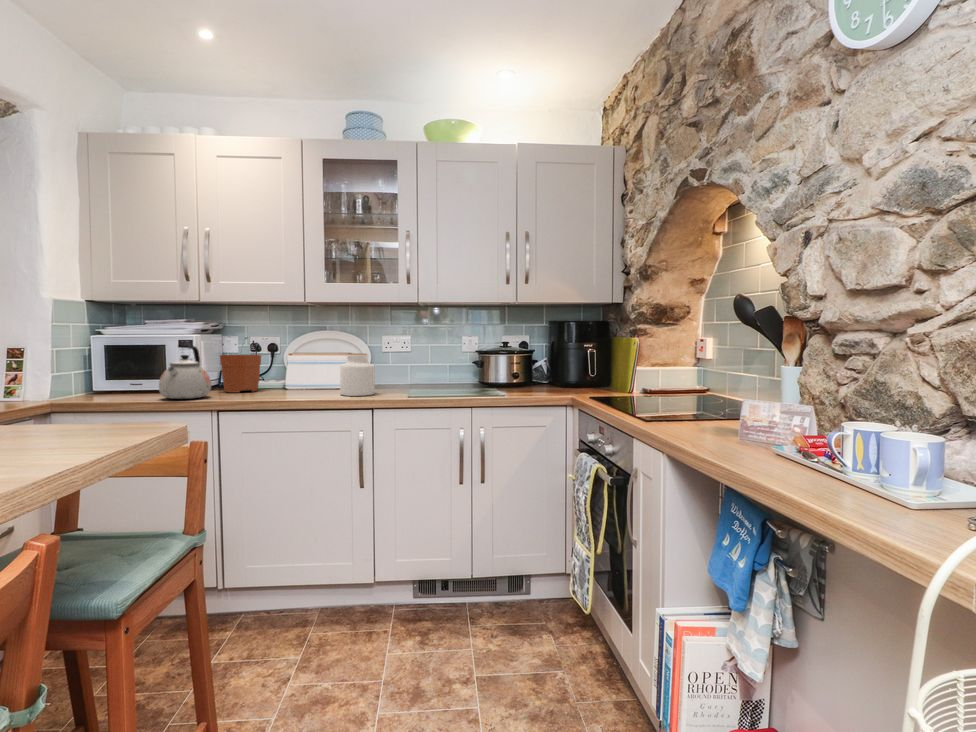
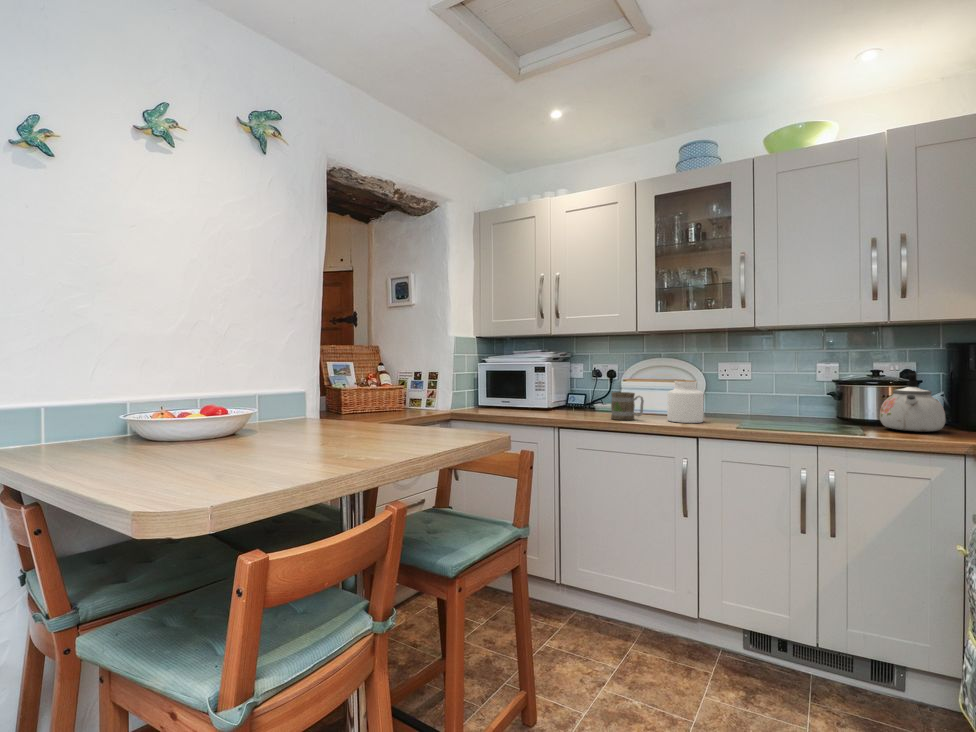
plant pot: present [220,337,261,393] -> none [565,364,599,413]
kettle: present [159,345,211,399] -> present [880,370,945,432]
mug: none [280,367,316,397] -> present [611,392,644,420]

